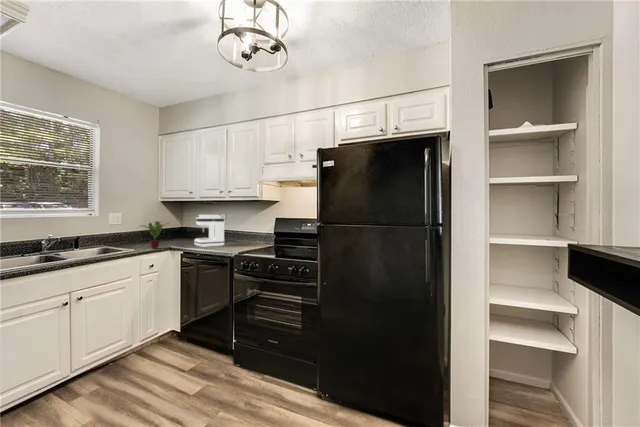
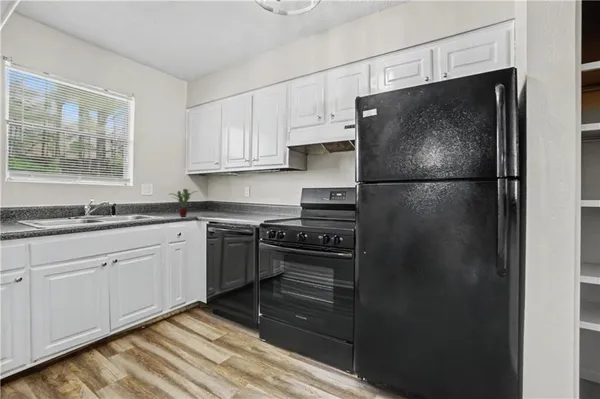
coffee maker: present [187,215,224,247] -> none [214,183,250,217]

